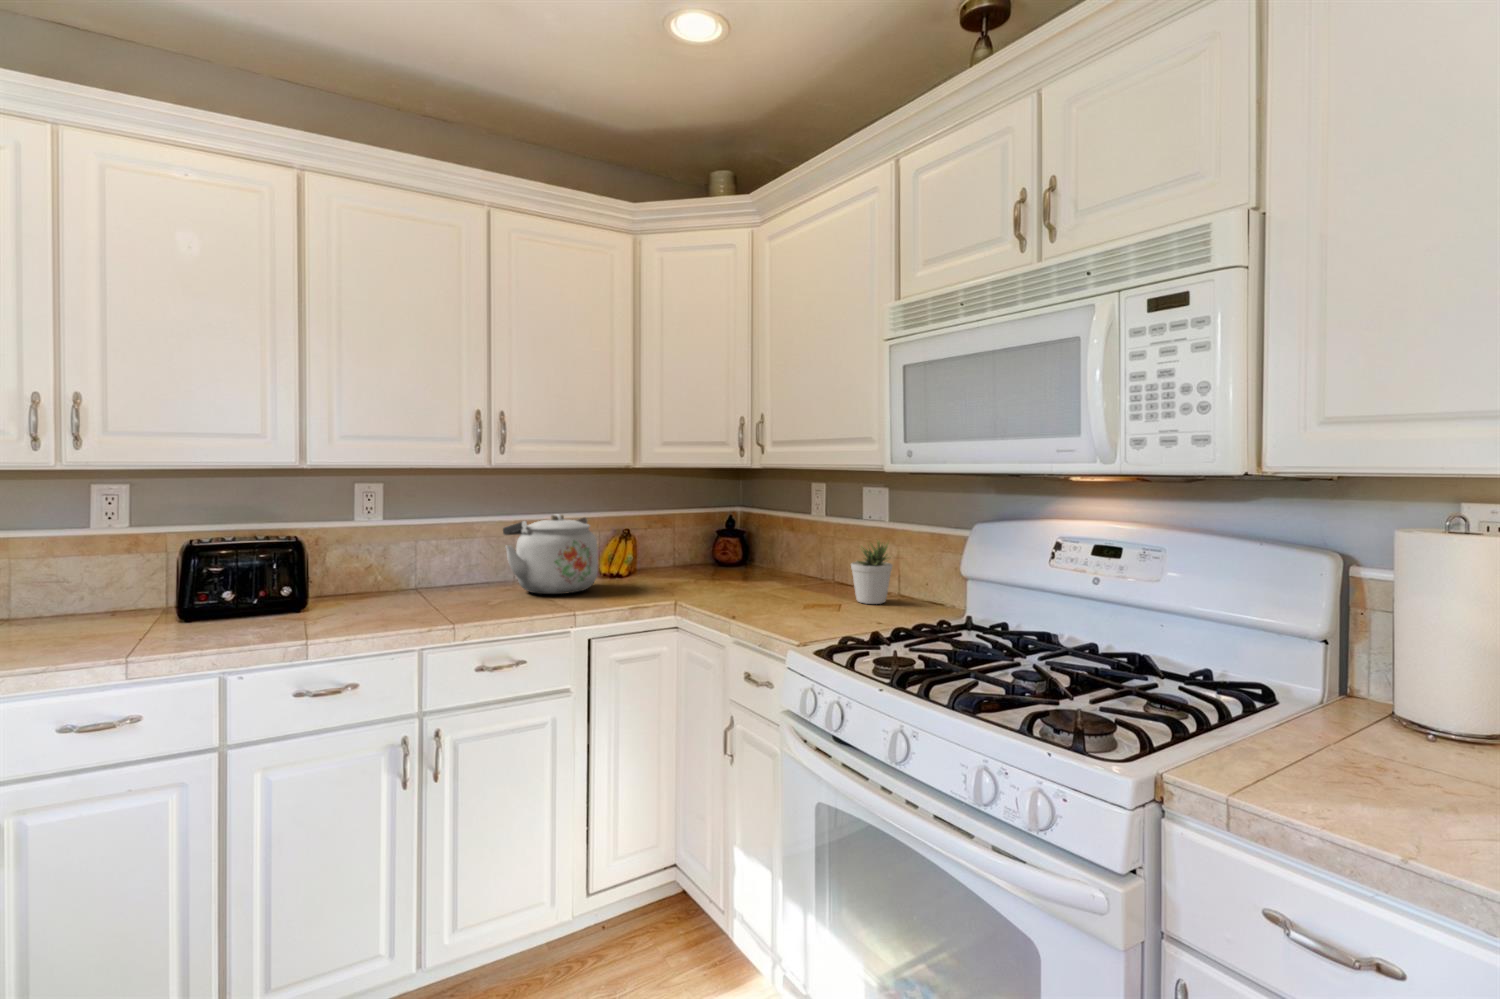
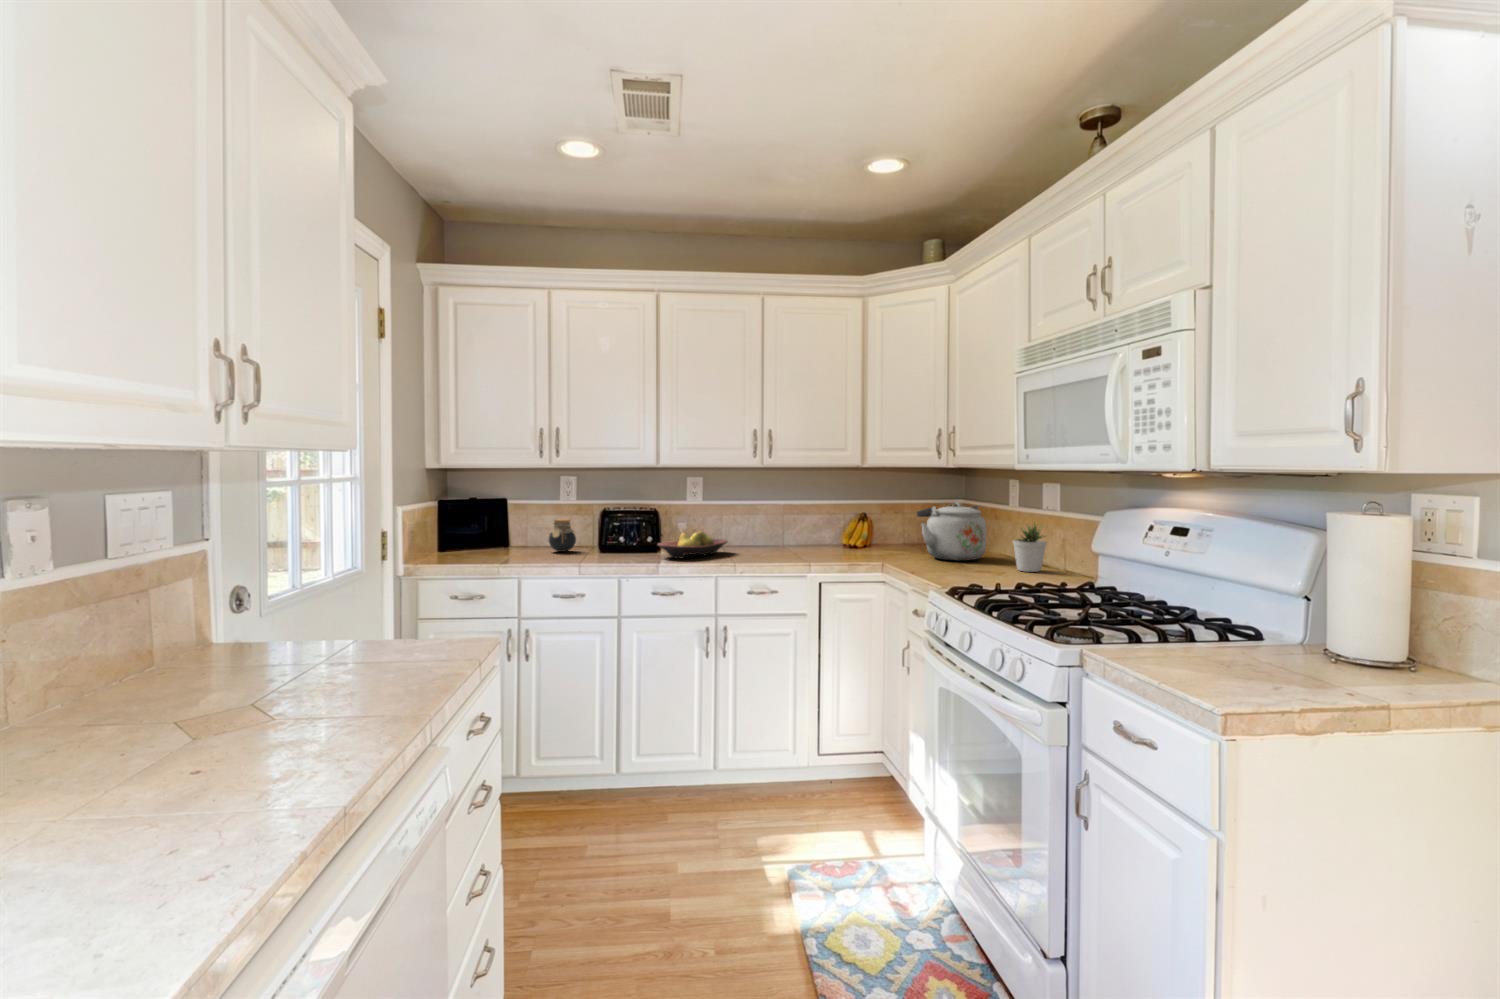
kettle: present [503,514,597,594] -> present [916,502,987,561]
jar: none [58,563,126,625] -> present [549,519,576,552]
fruit bowl: none [303,571,432,623] -> present [657,531,727,559]

